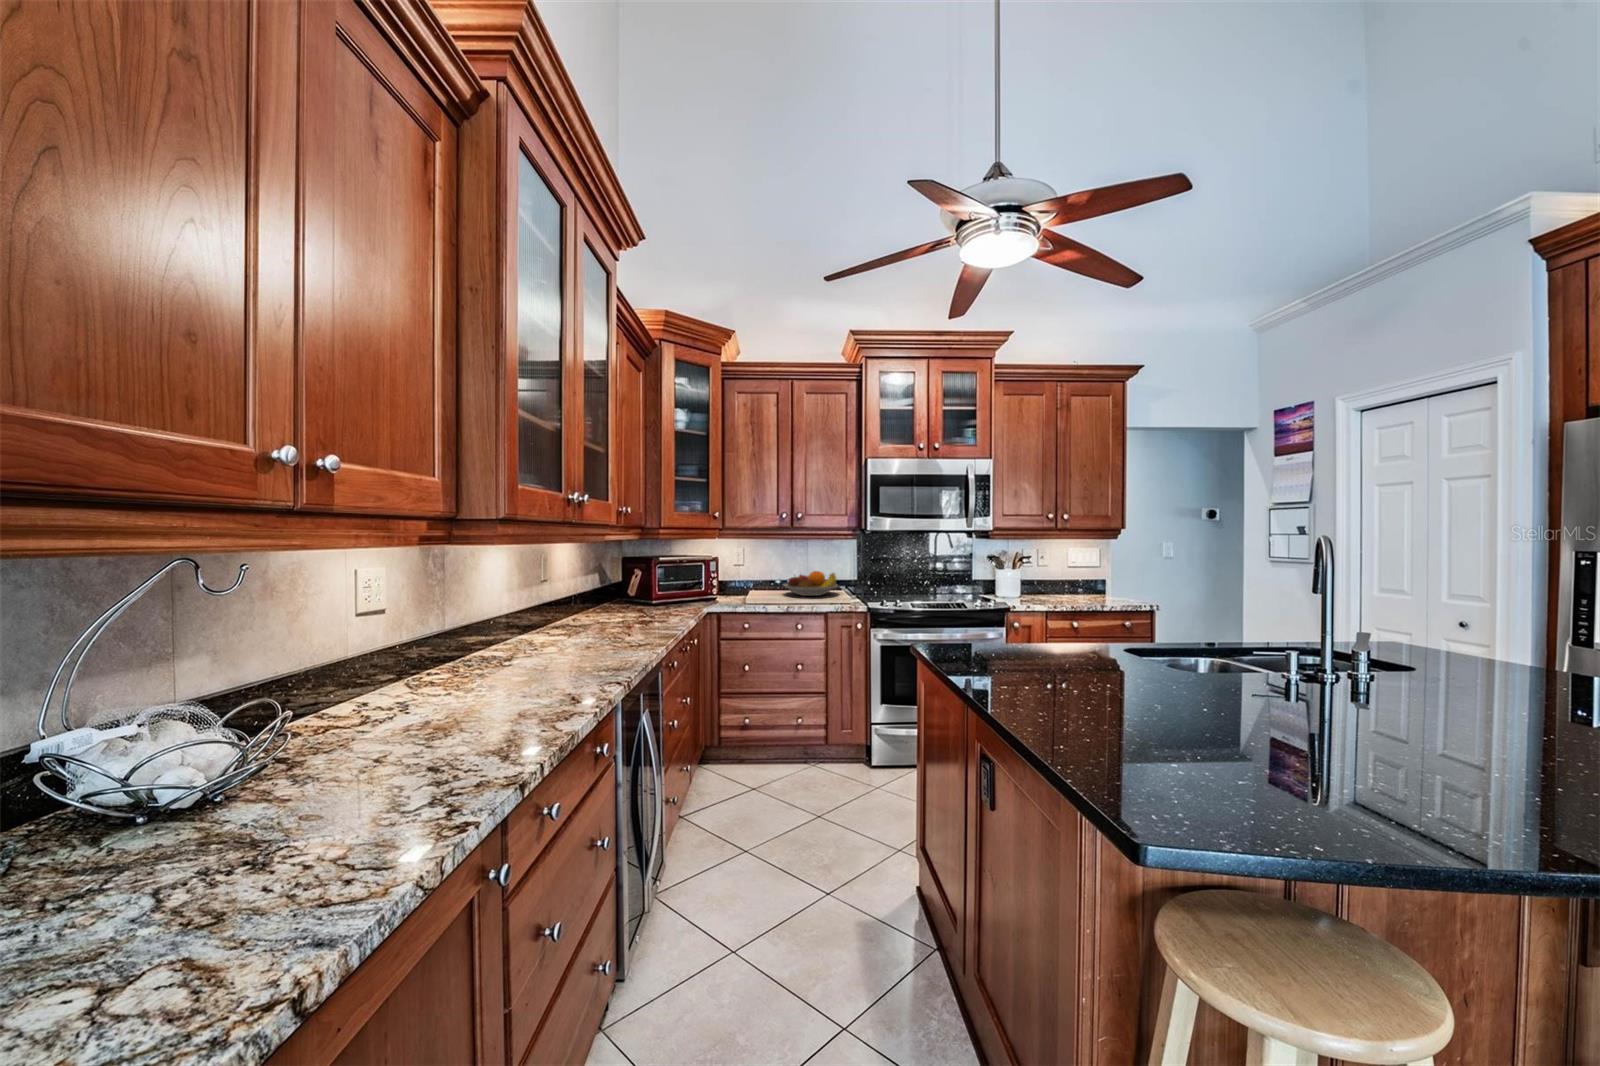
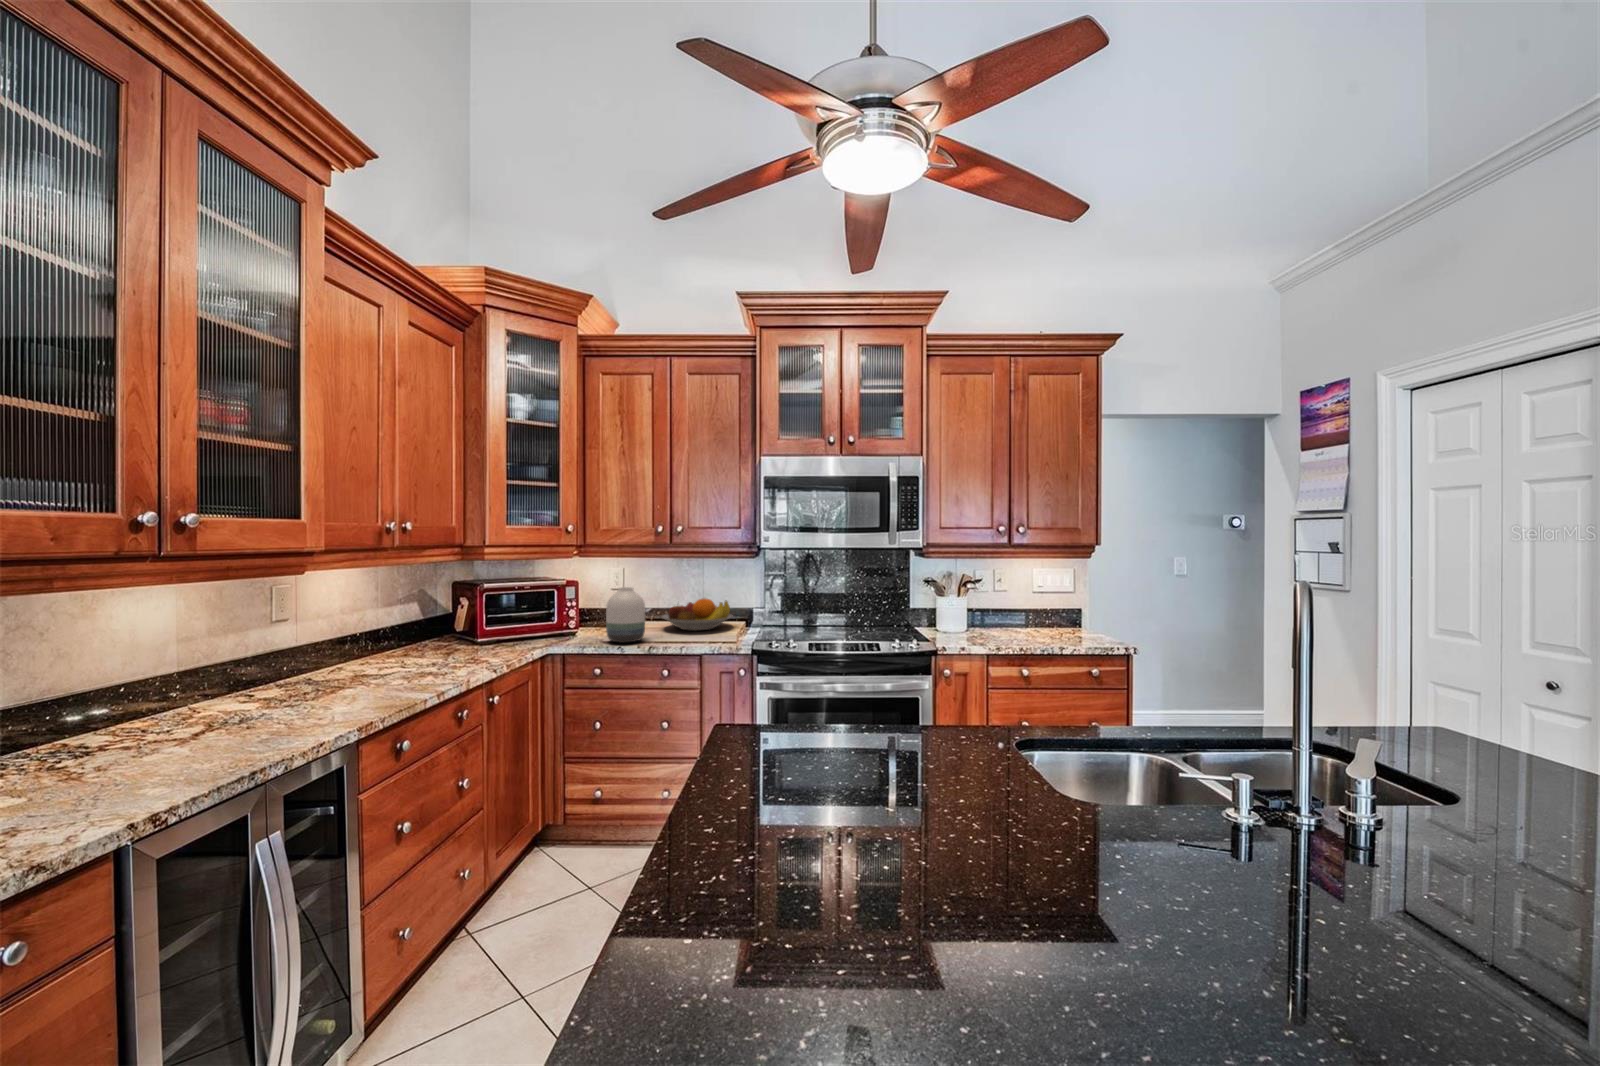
vase: none [752,561,781,604] -> present [606,587,645,643]

